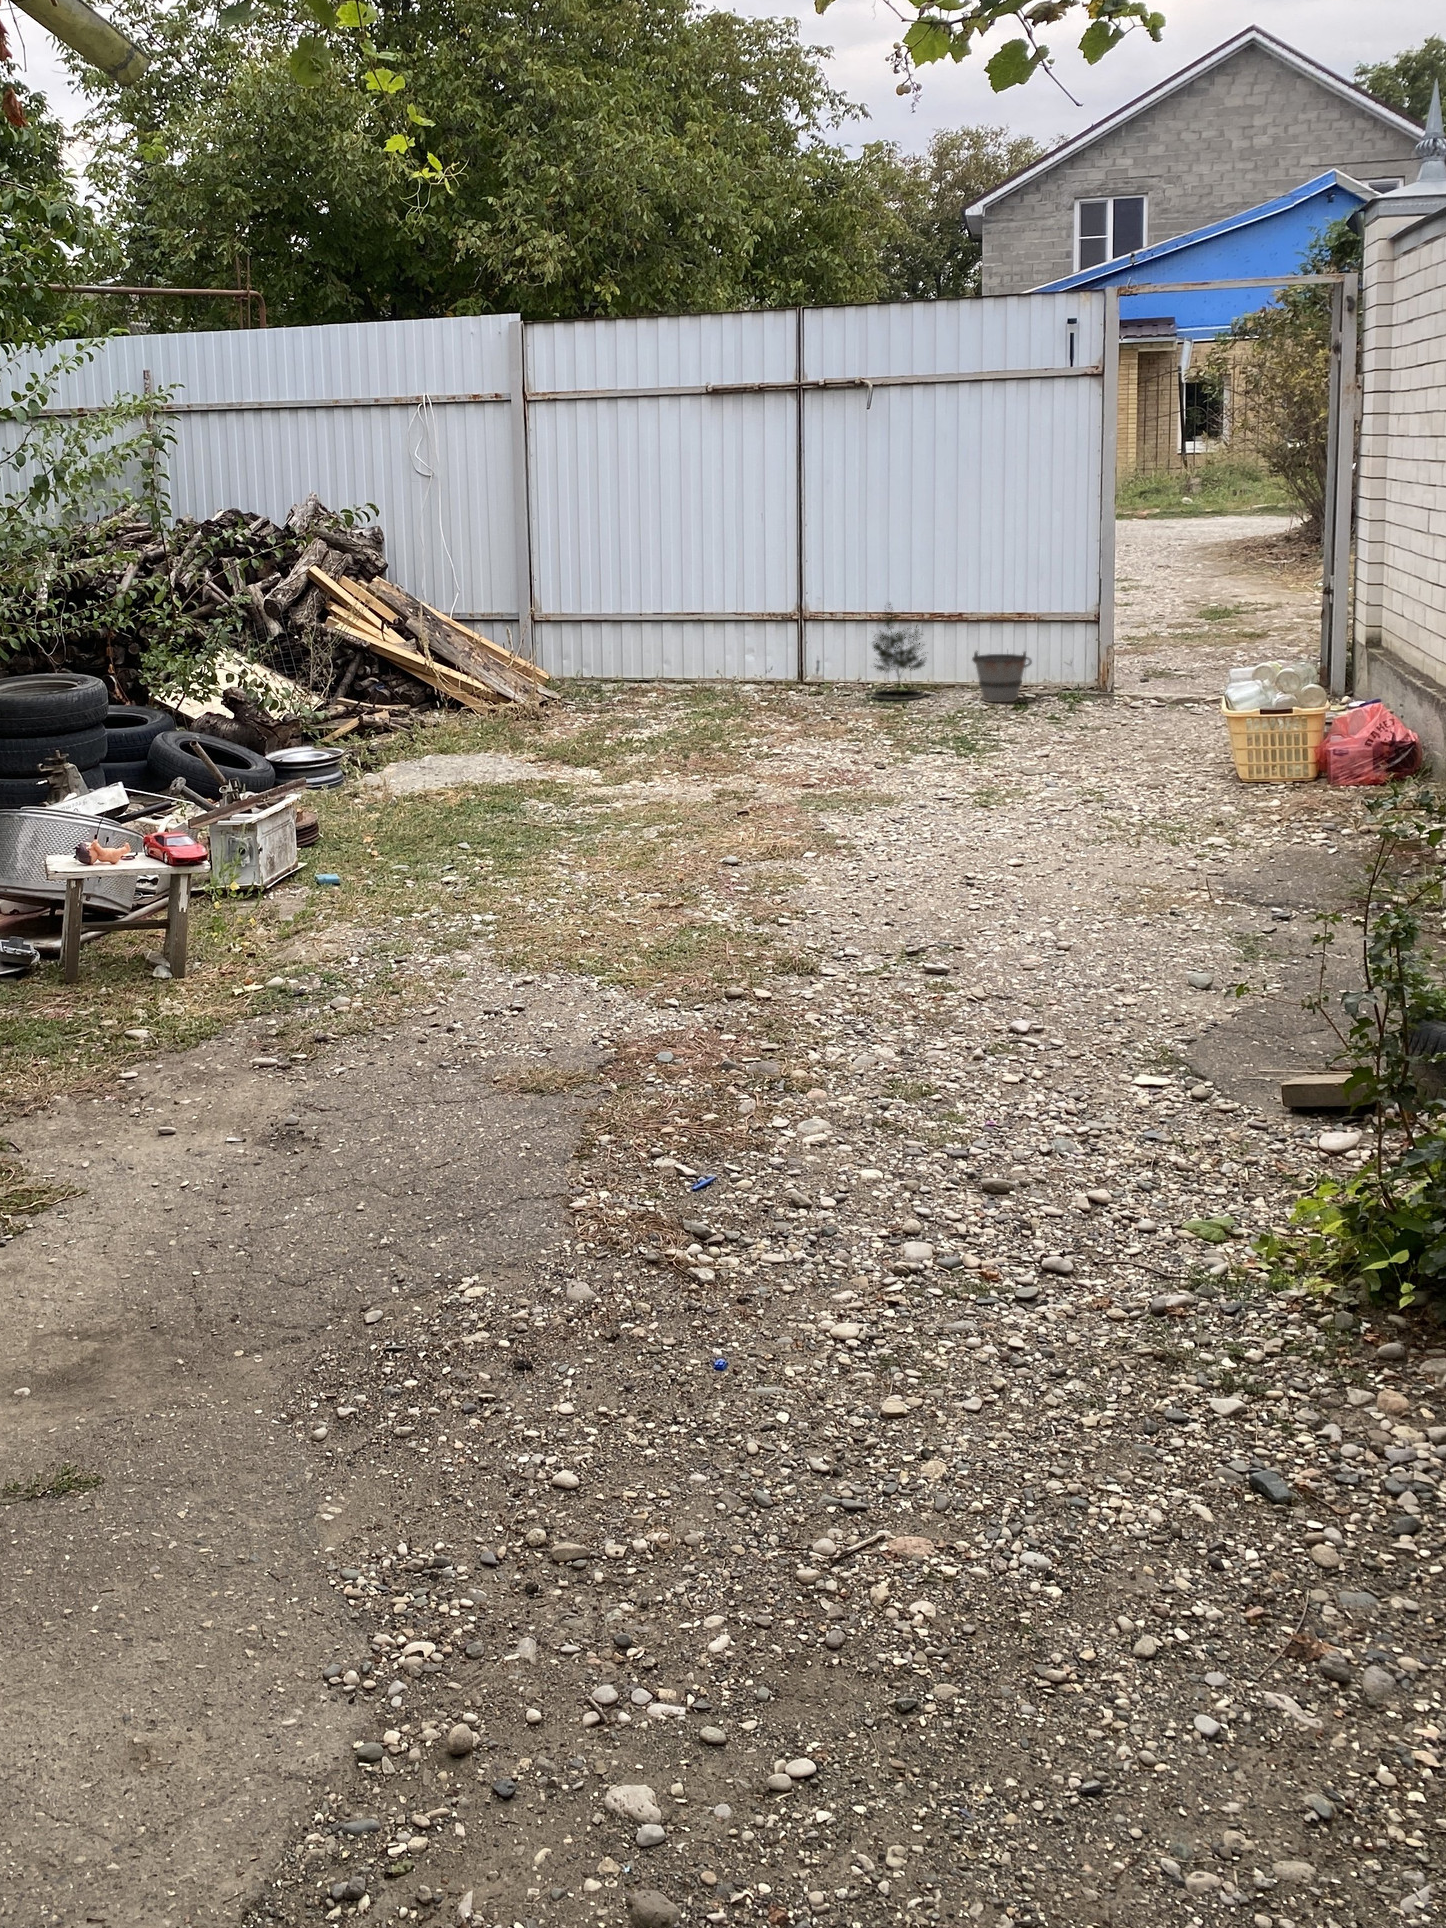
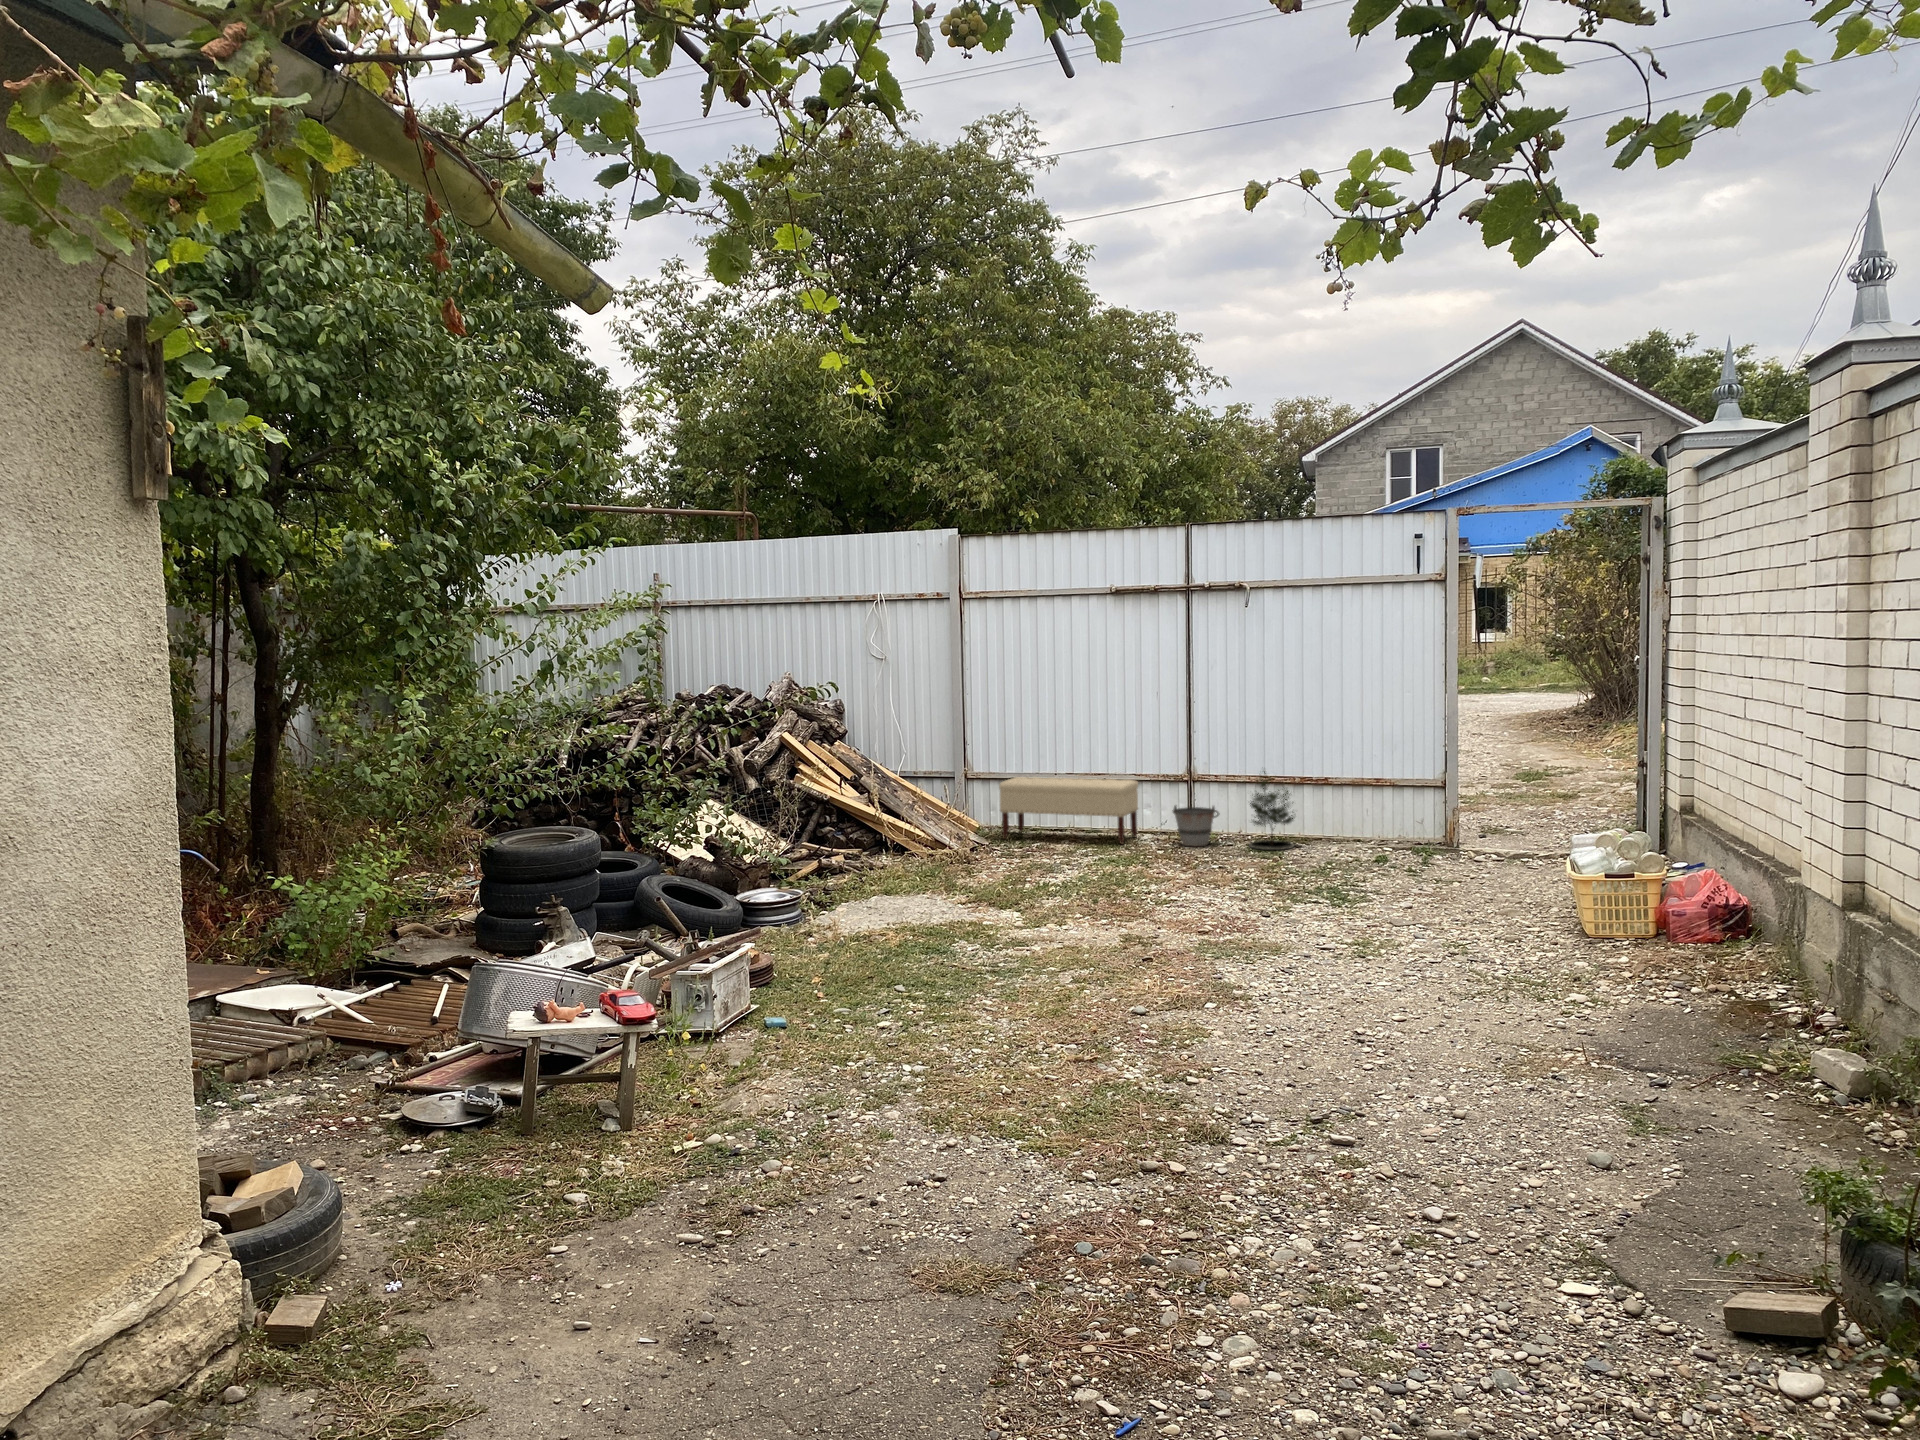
bench: none [572,618,740,697] -> present [999,777,1138,844]
bucket: present [972,651,1032,702] -> present [1172,806,1219,846]

